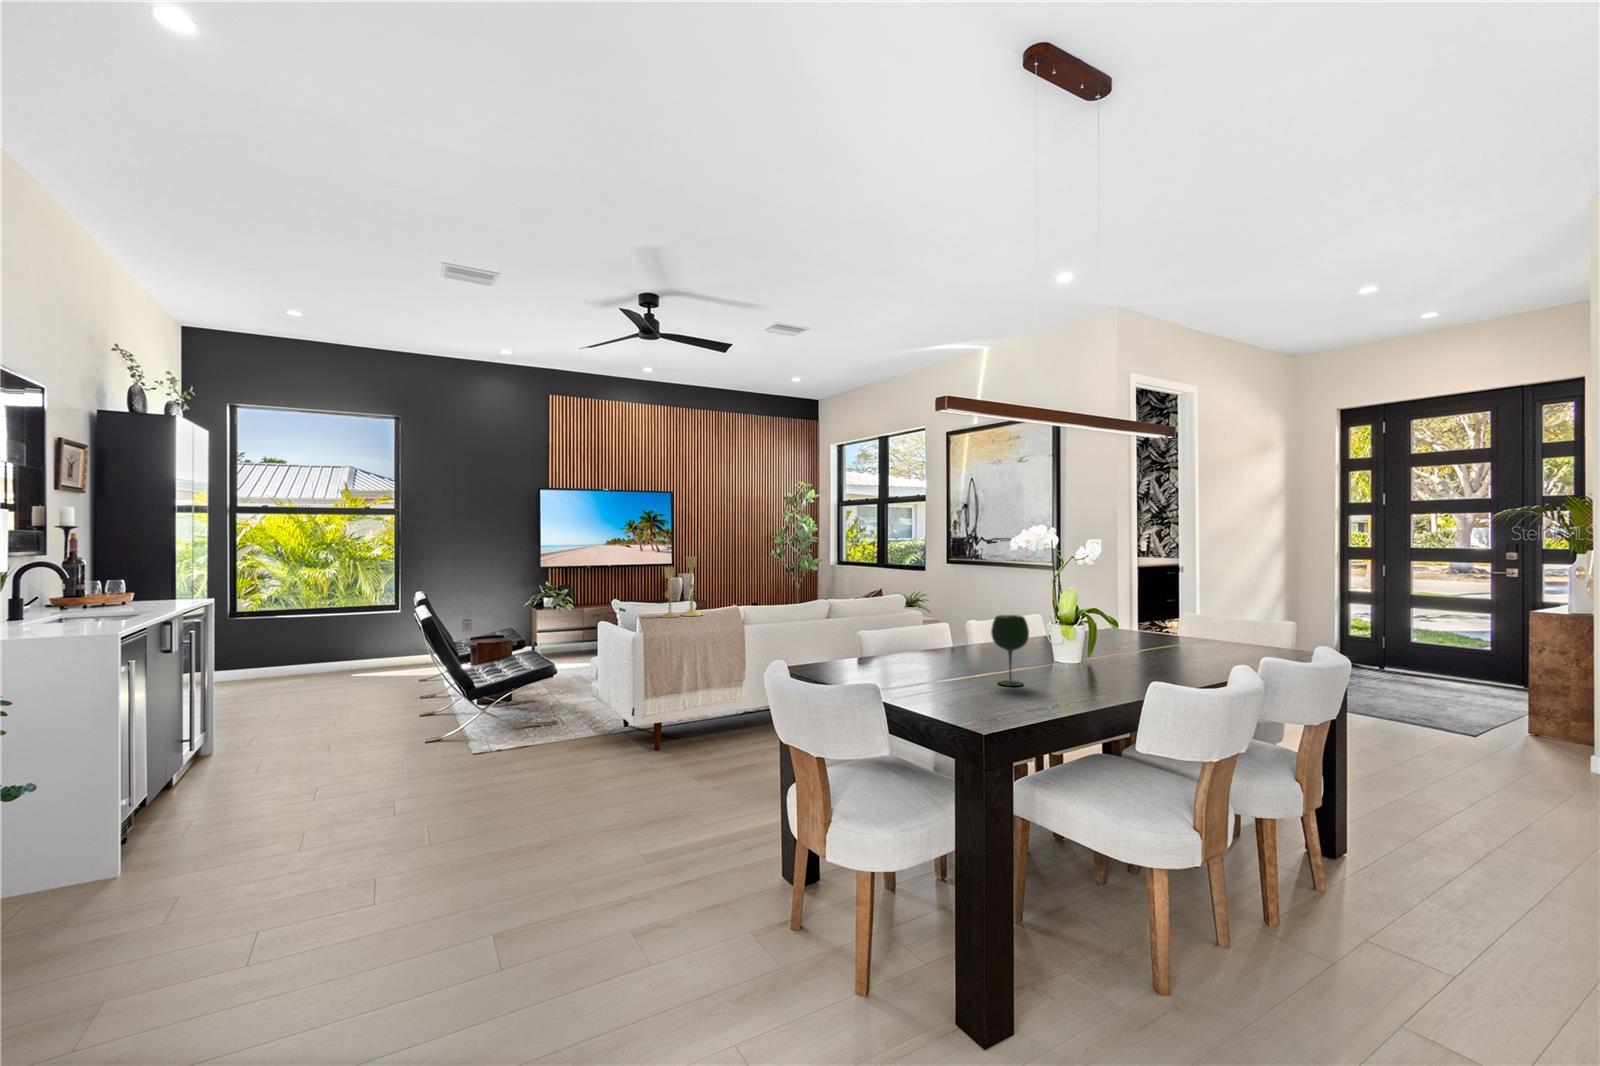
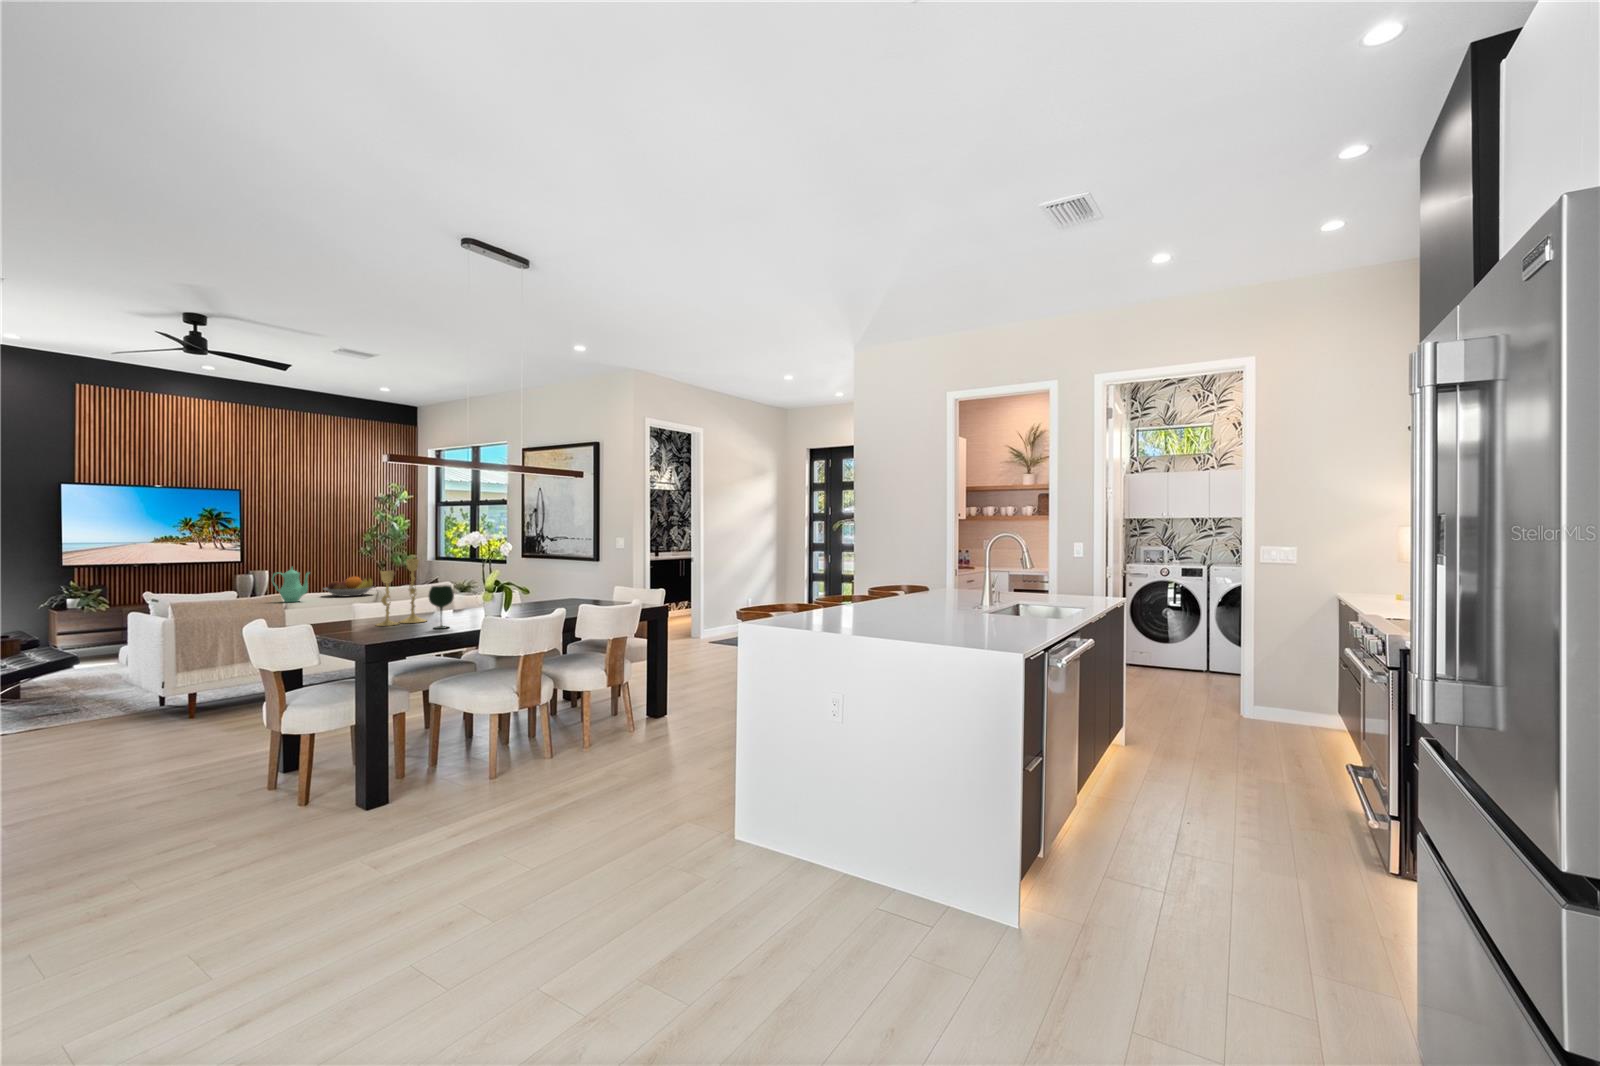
candlestick: present [662,557,702,618] -> present [377,559,426,626]
teapot: none [729,574,768,617] -> present [272,567,309,602]
fruit bowl: none [772,586,826,610] -> present [324,577,374,597]

